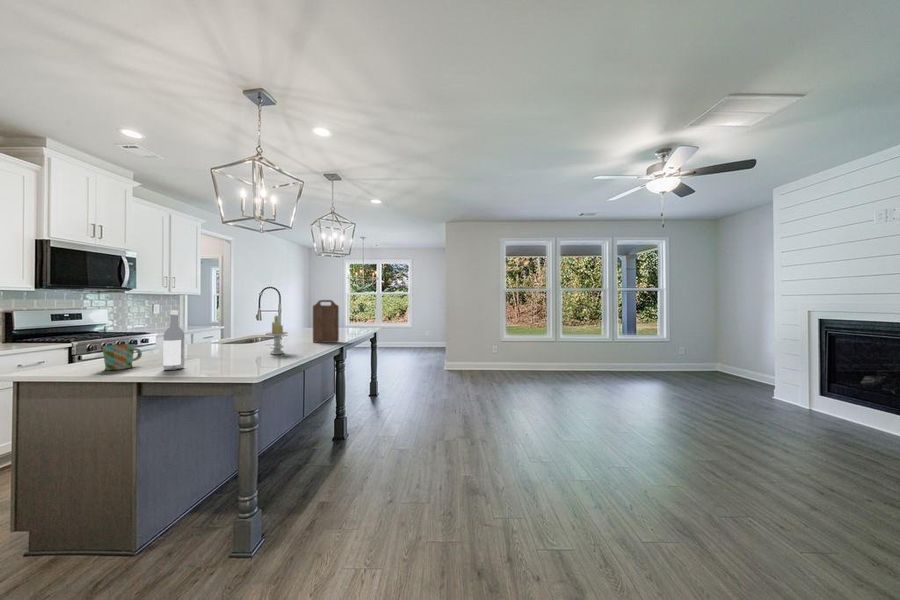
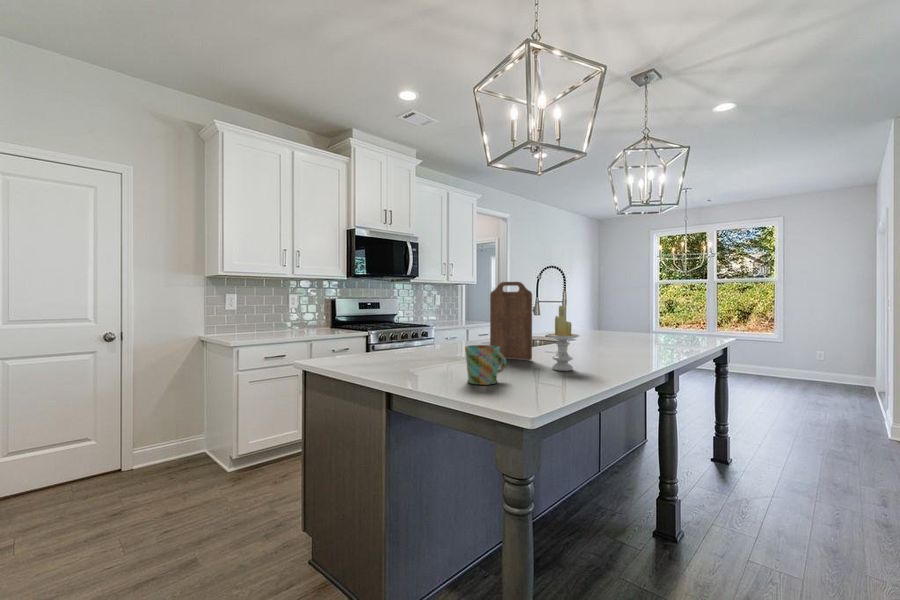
cutting board: present [313,300,339,342] -> present [490,282,532,360]
wine bottle: present [163,311,185,370] -> none [418,292,441,377]
mug: present [102,344,142,370] -> present [465,345,506,385]

